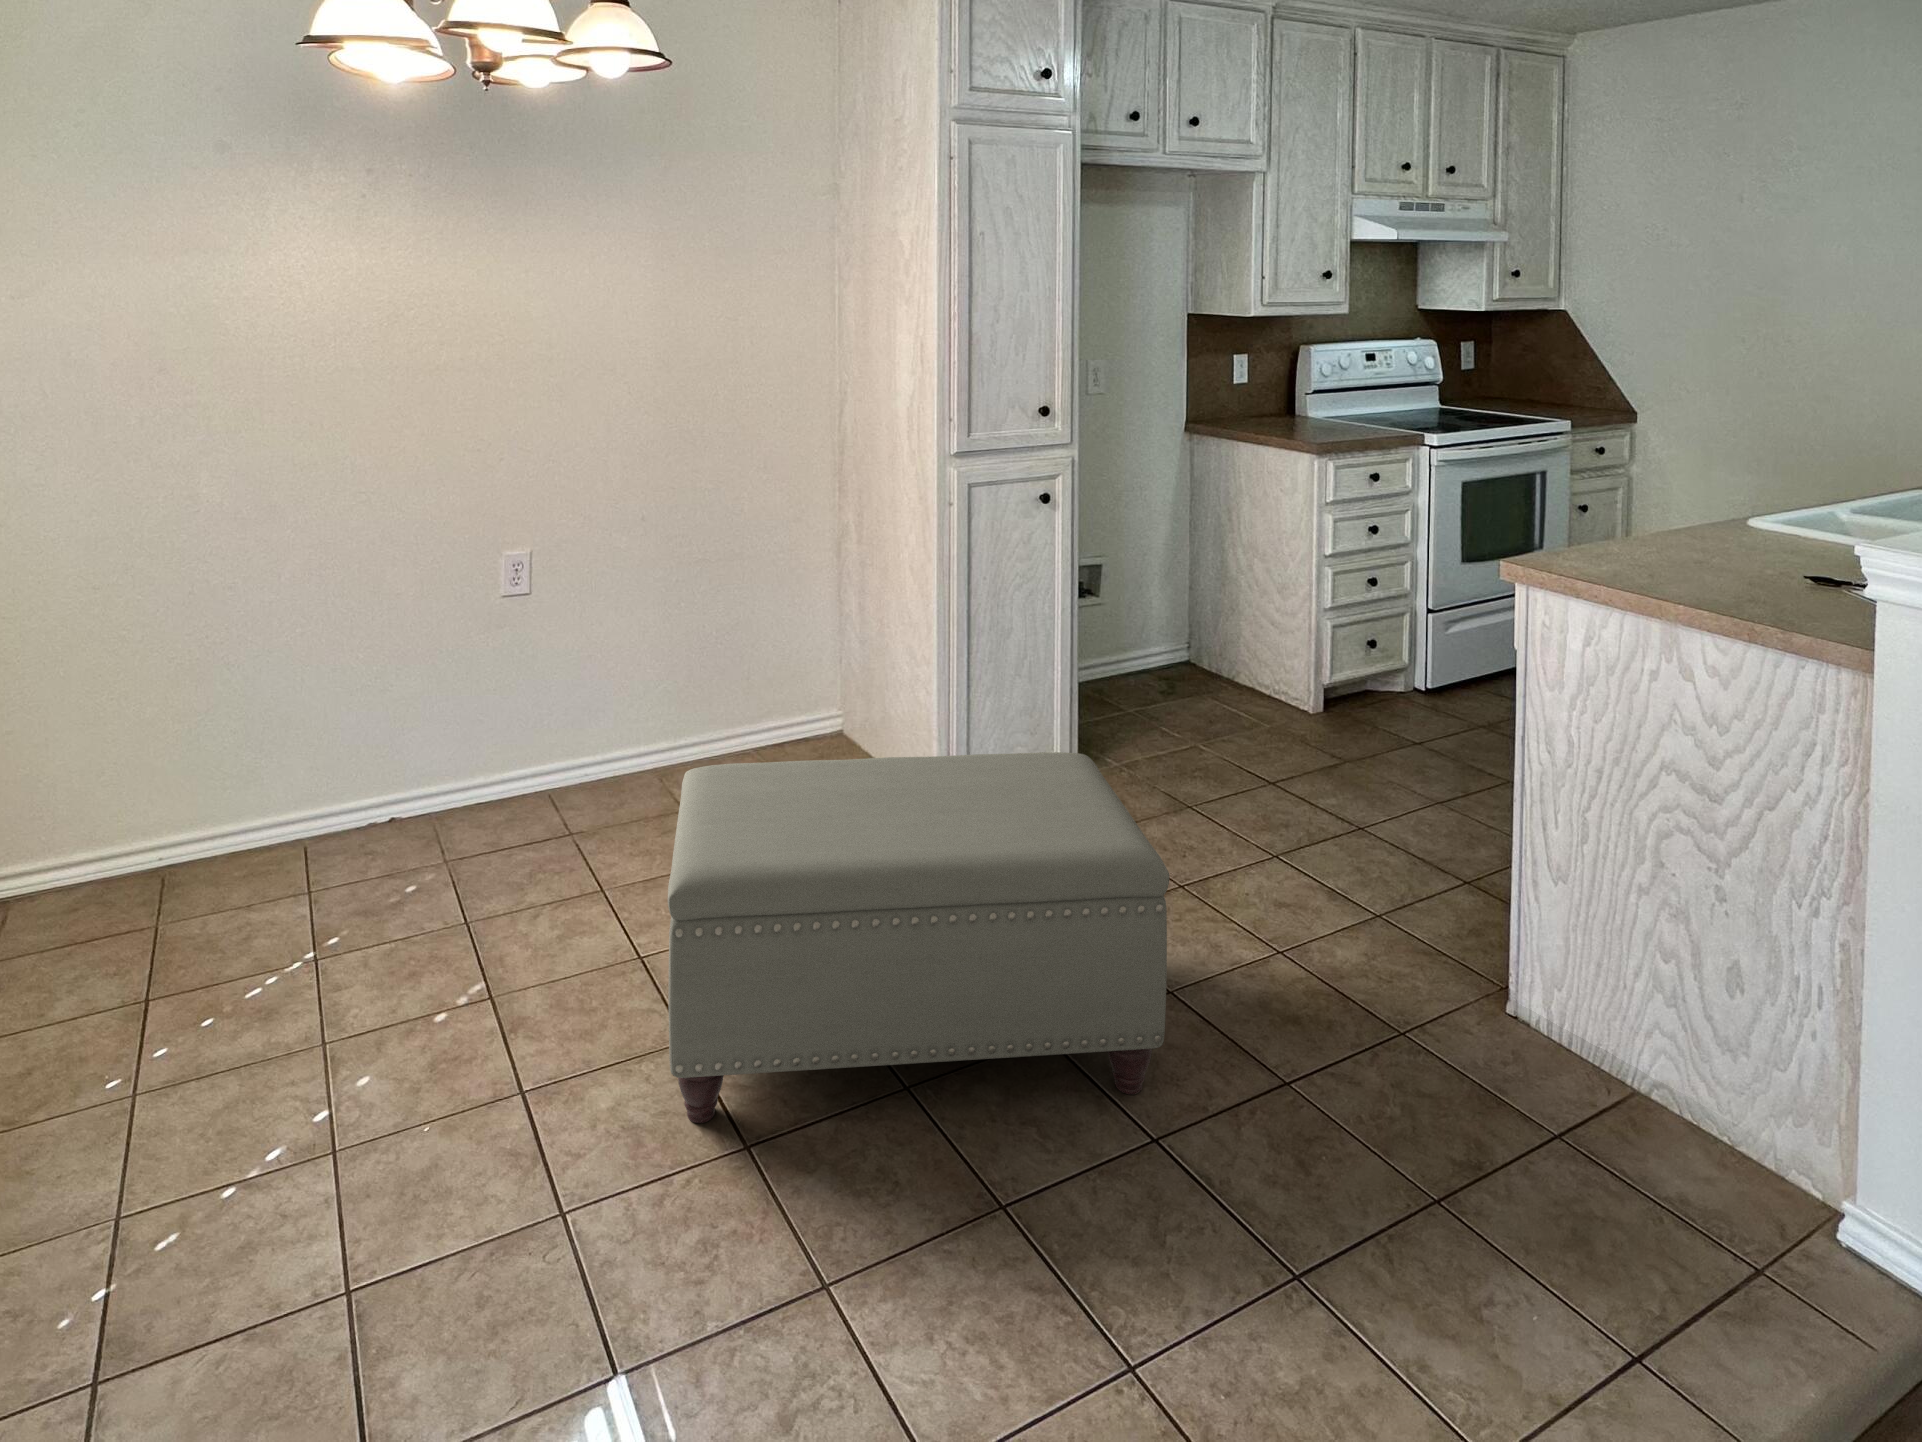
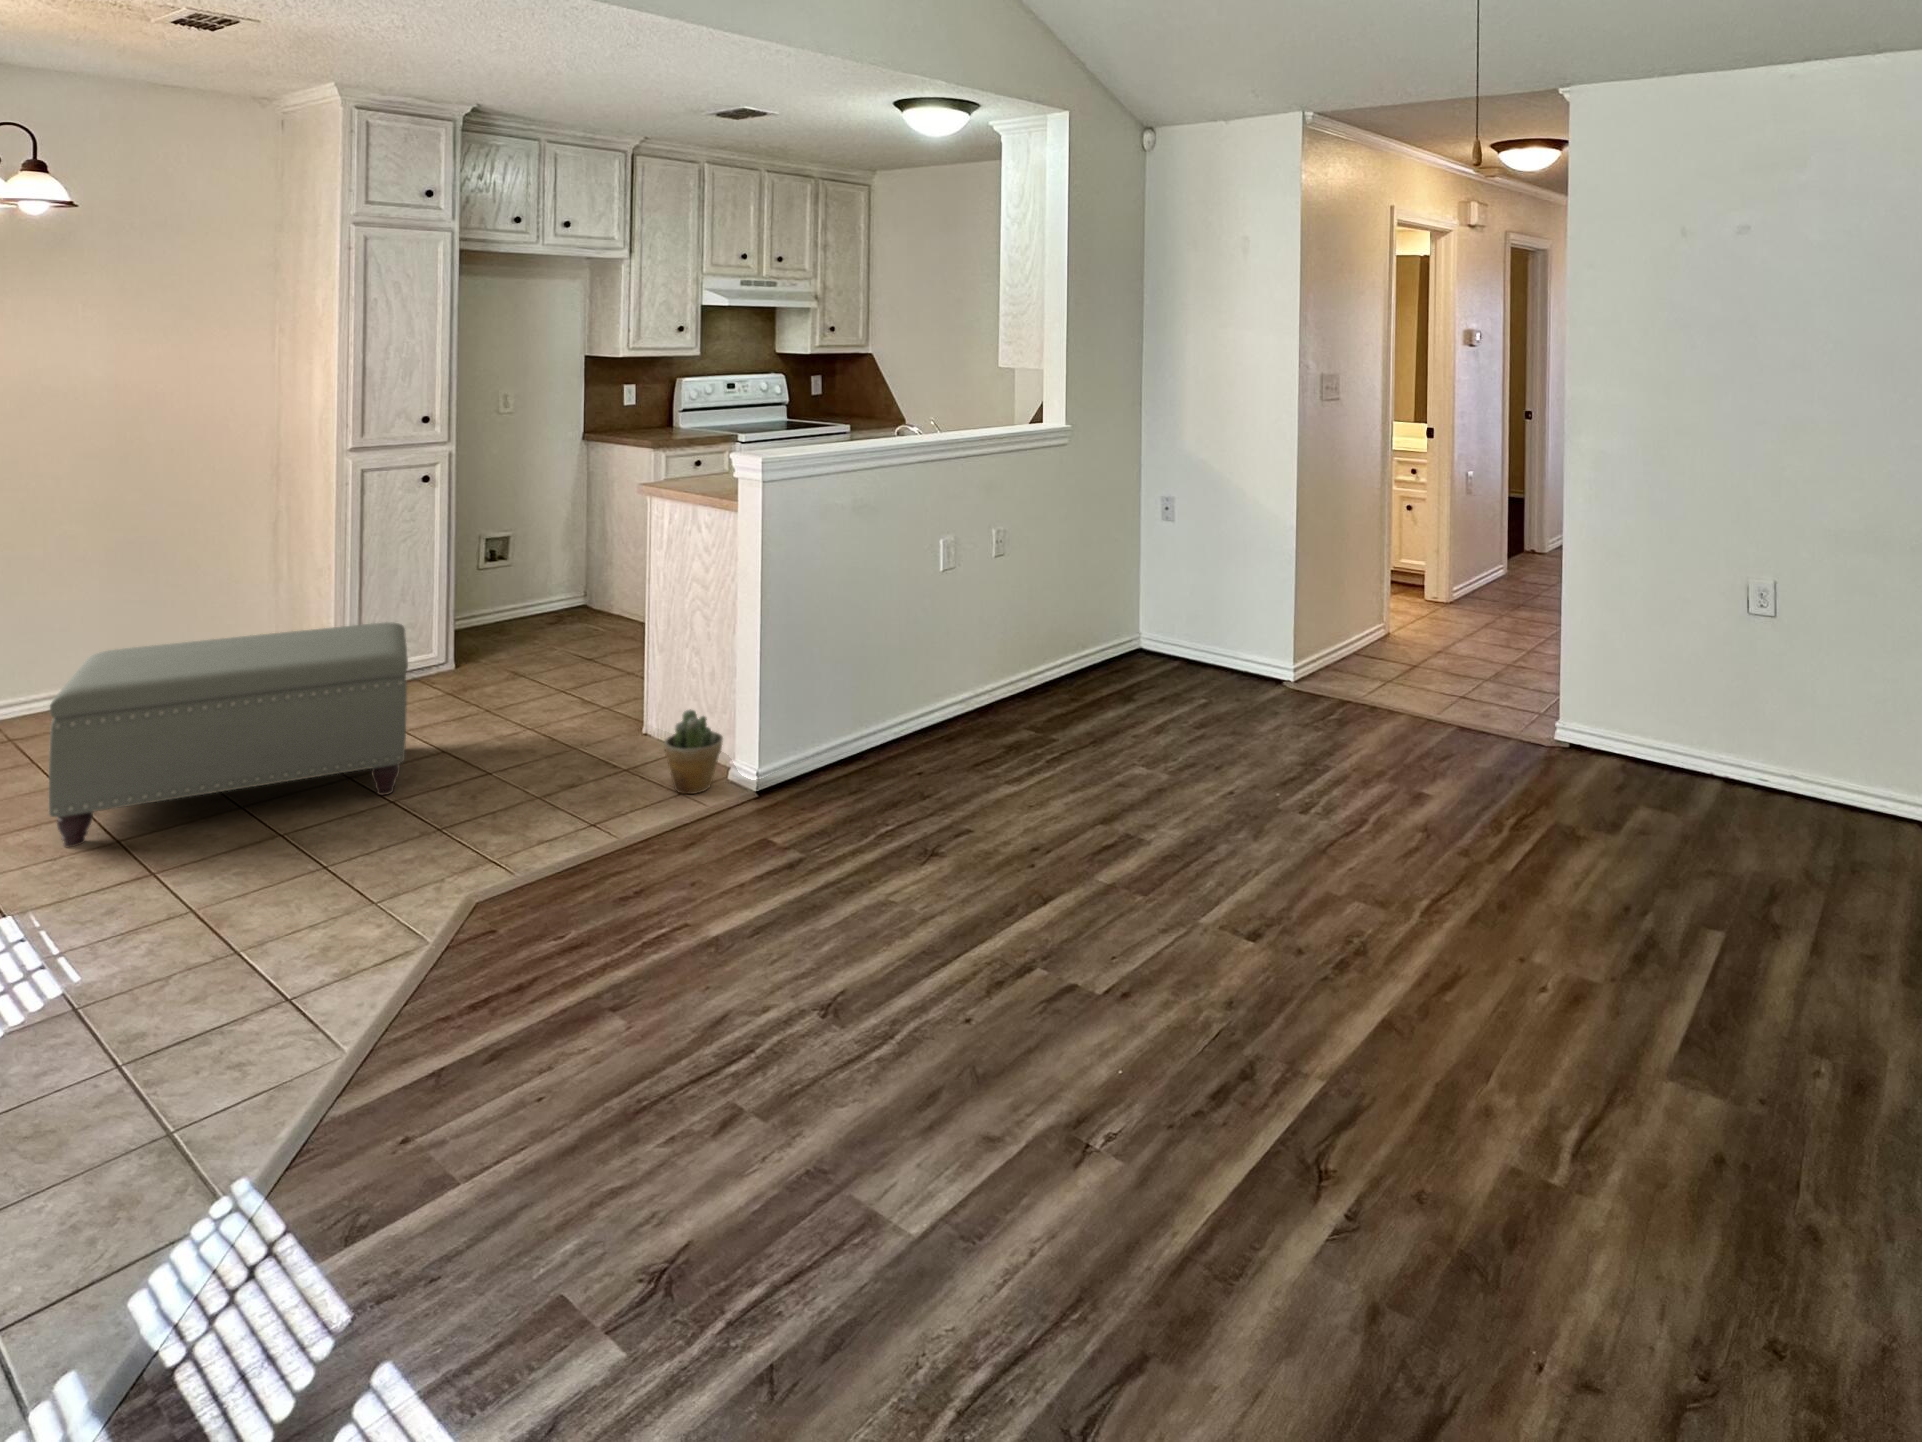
potted plant: none [1692,1063,1843,1265] -> present [664,709,723,794]

